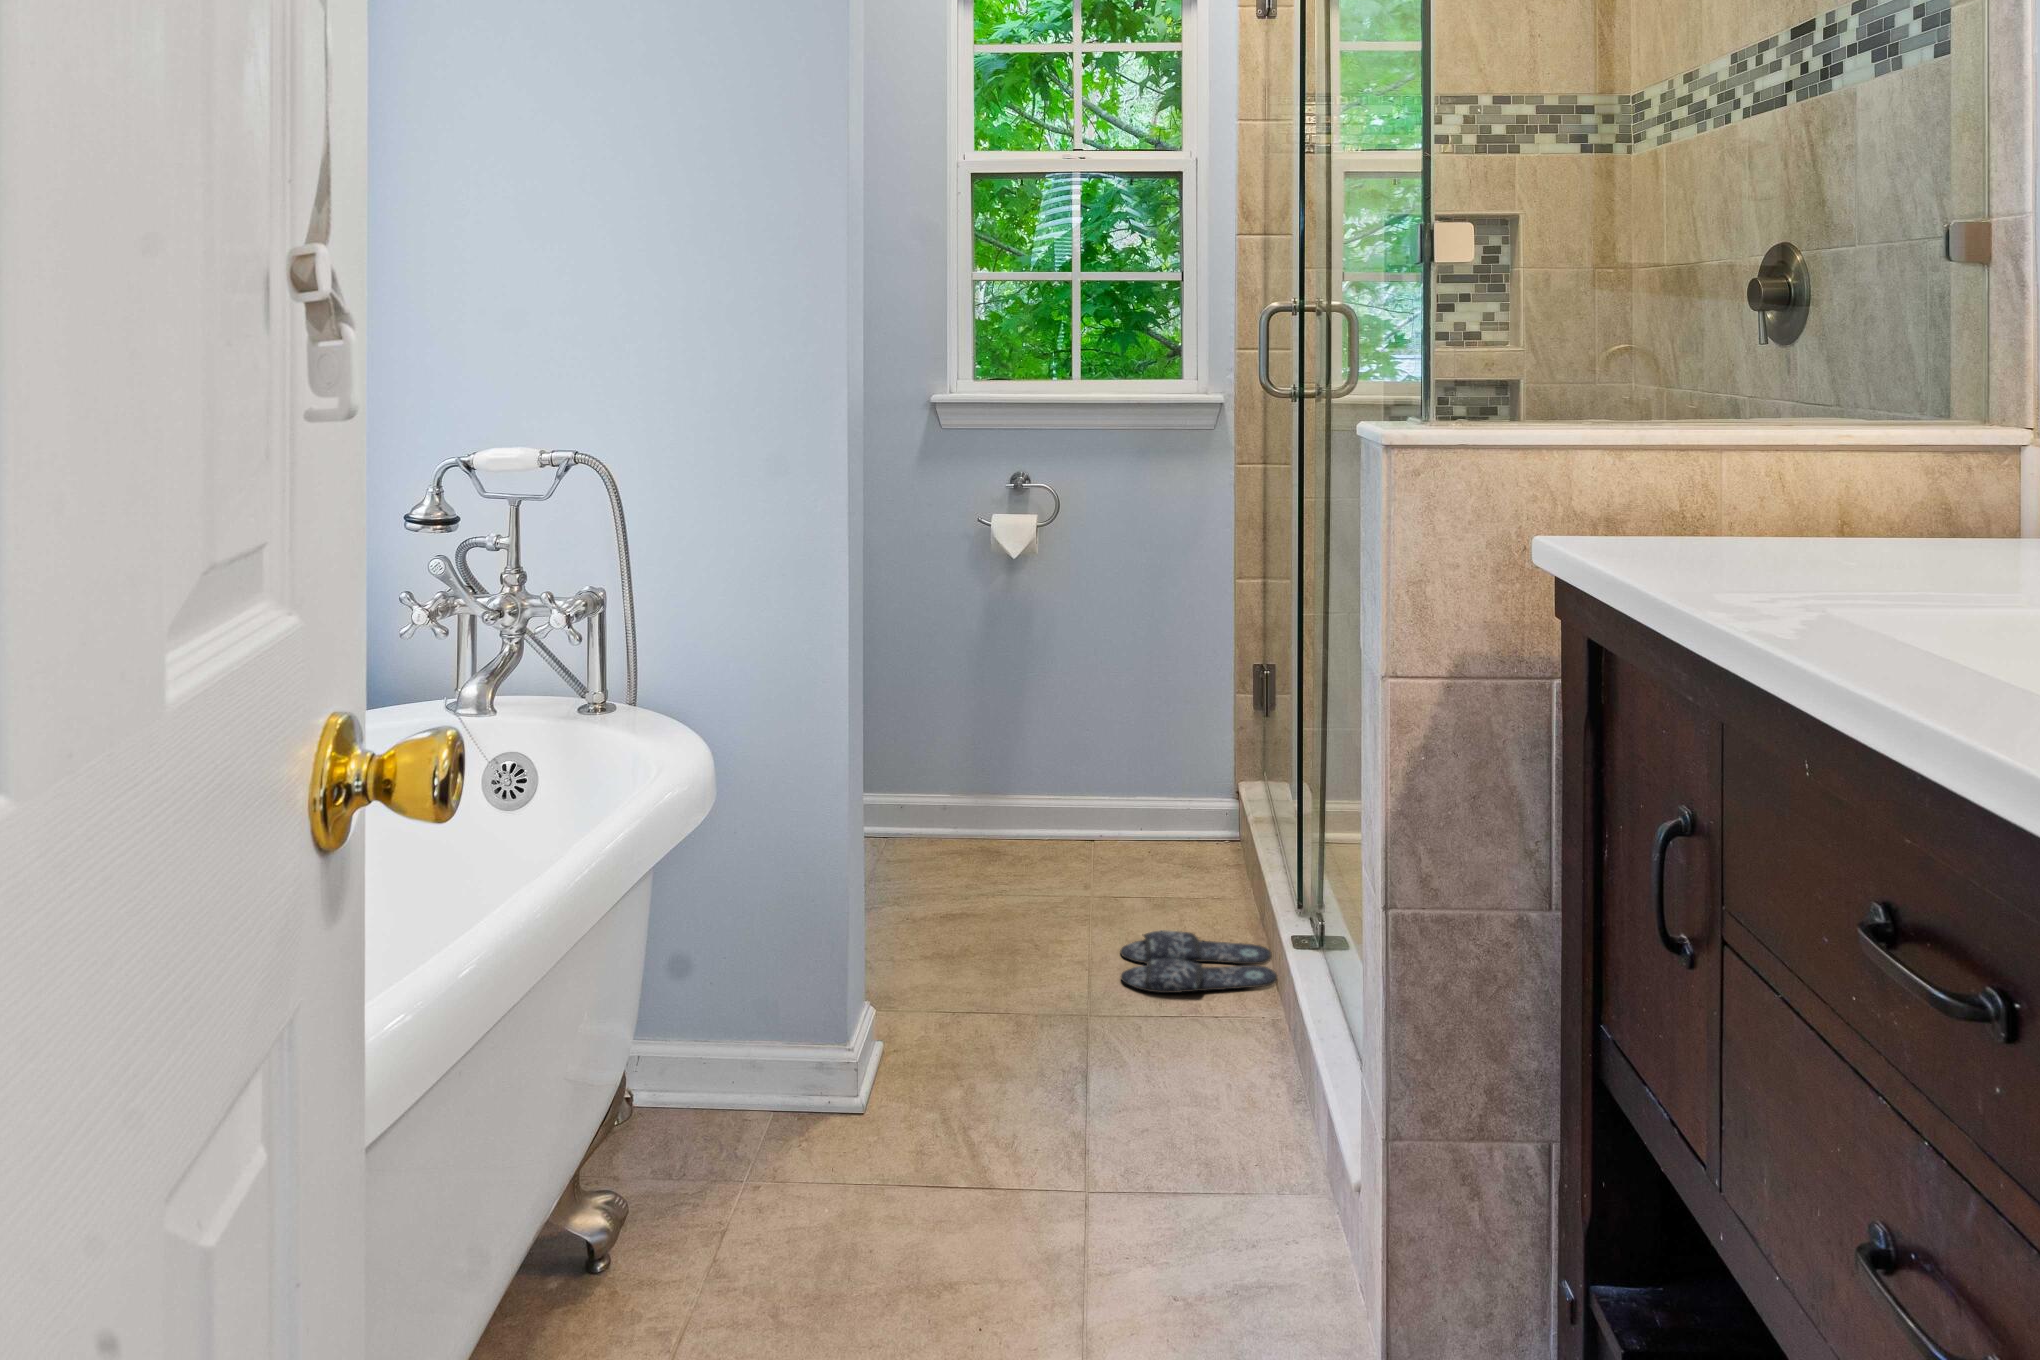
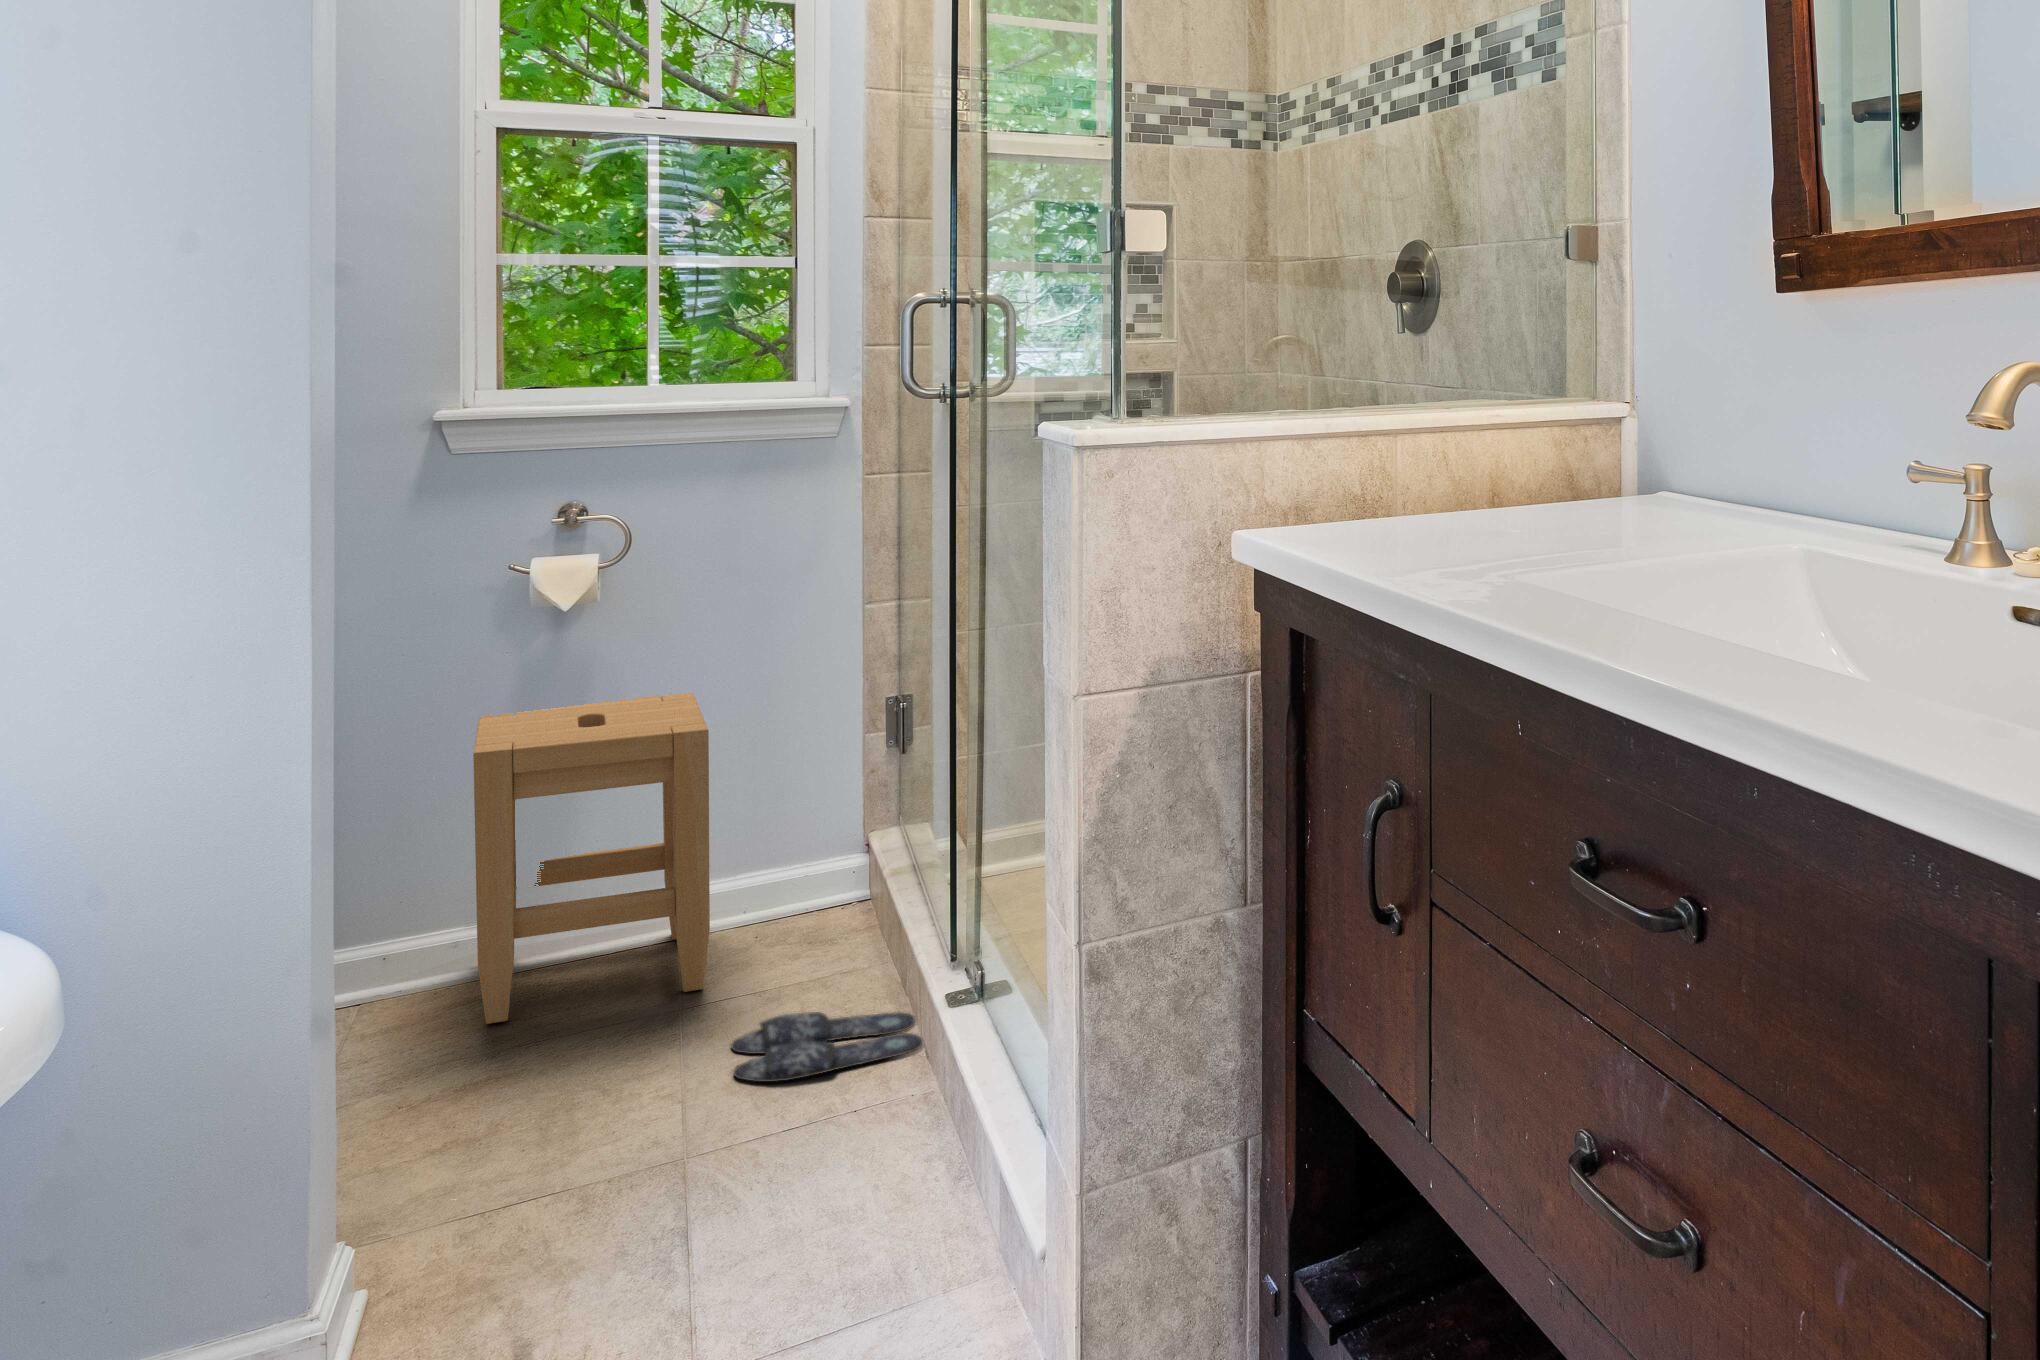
stool: none [935,642,1107,898] -> present [473,693,710,1024]

